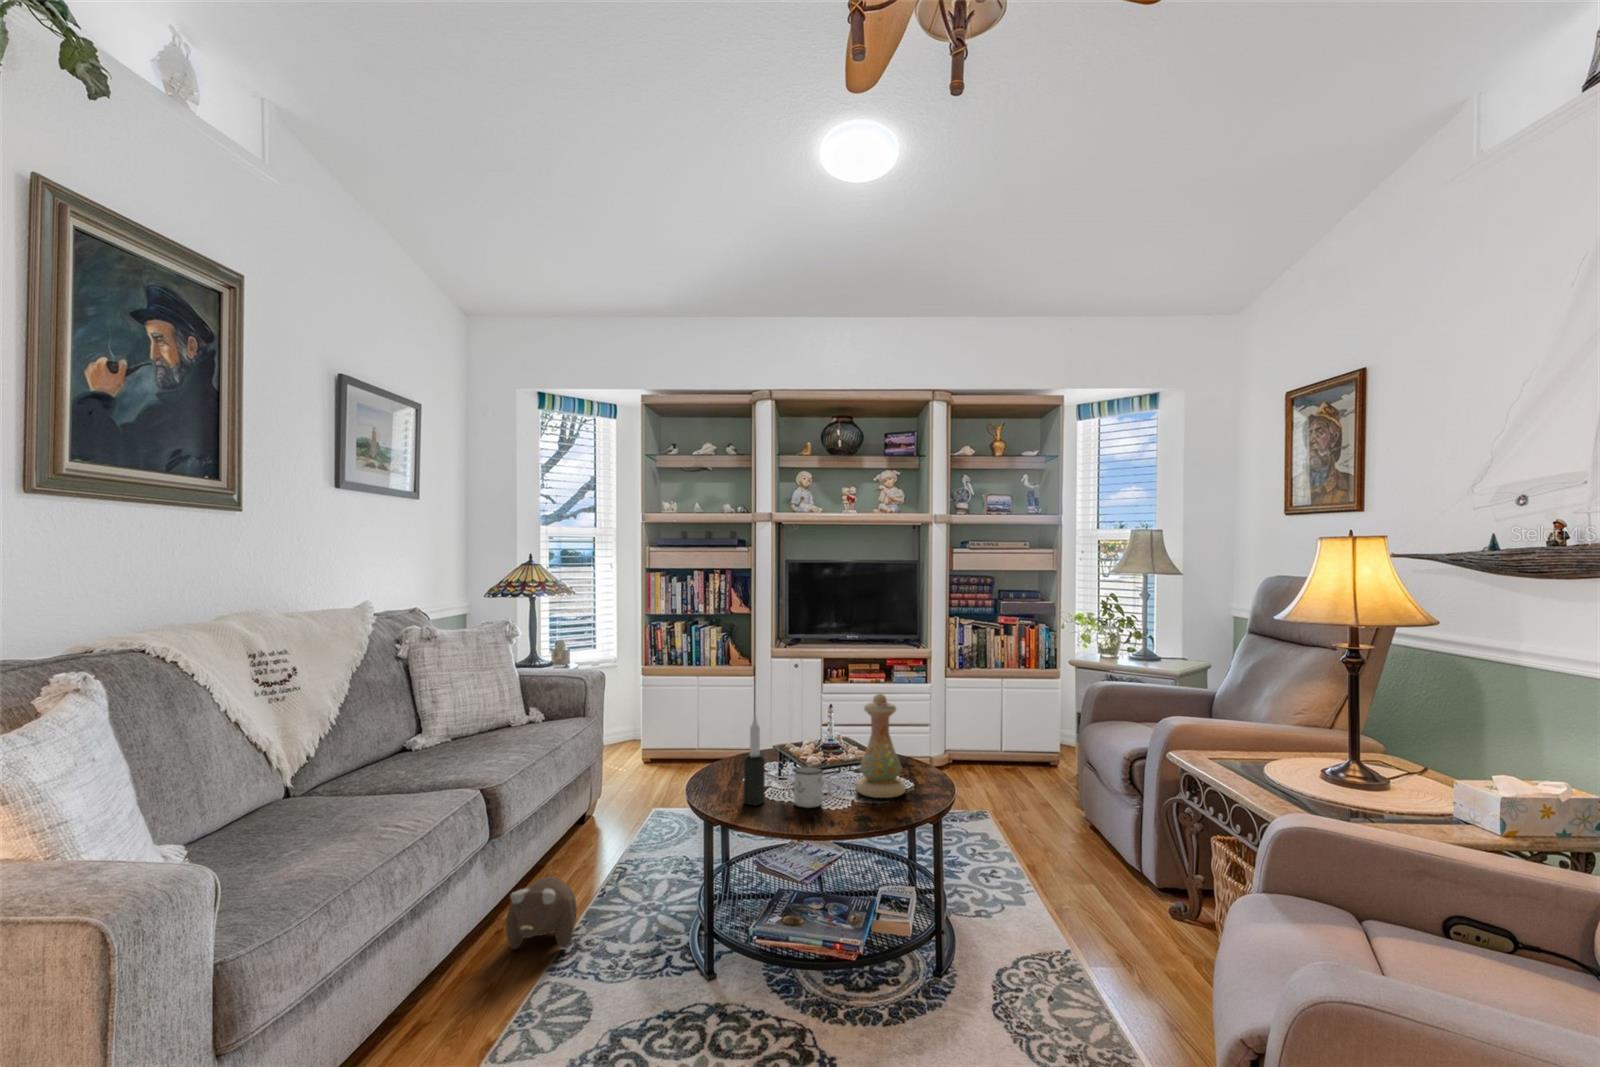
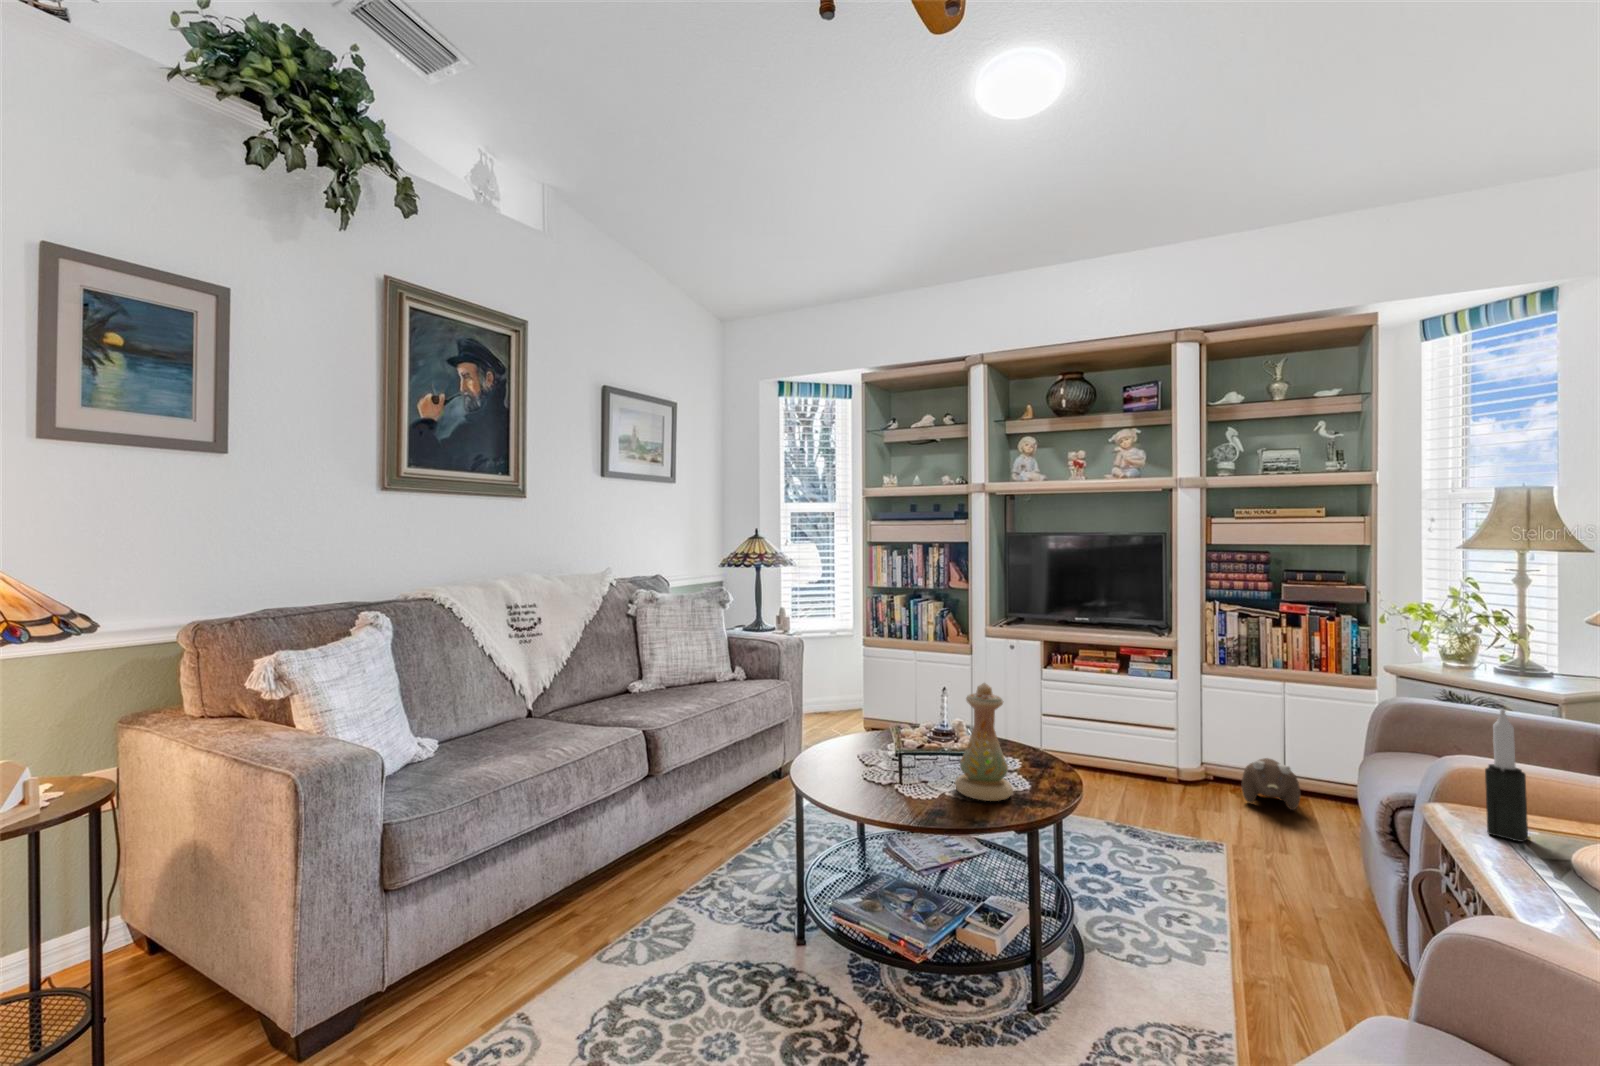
candle: present [743,716,765,805] -> present [1485,709,1528,842]
mug: present [794,767,831,808] -> none [881,752,914,796]
plush toy: present [506,876,577,949] -> present [1242,758,1300,810]

